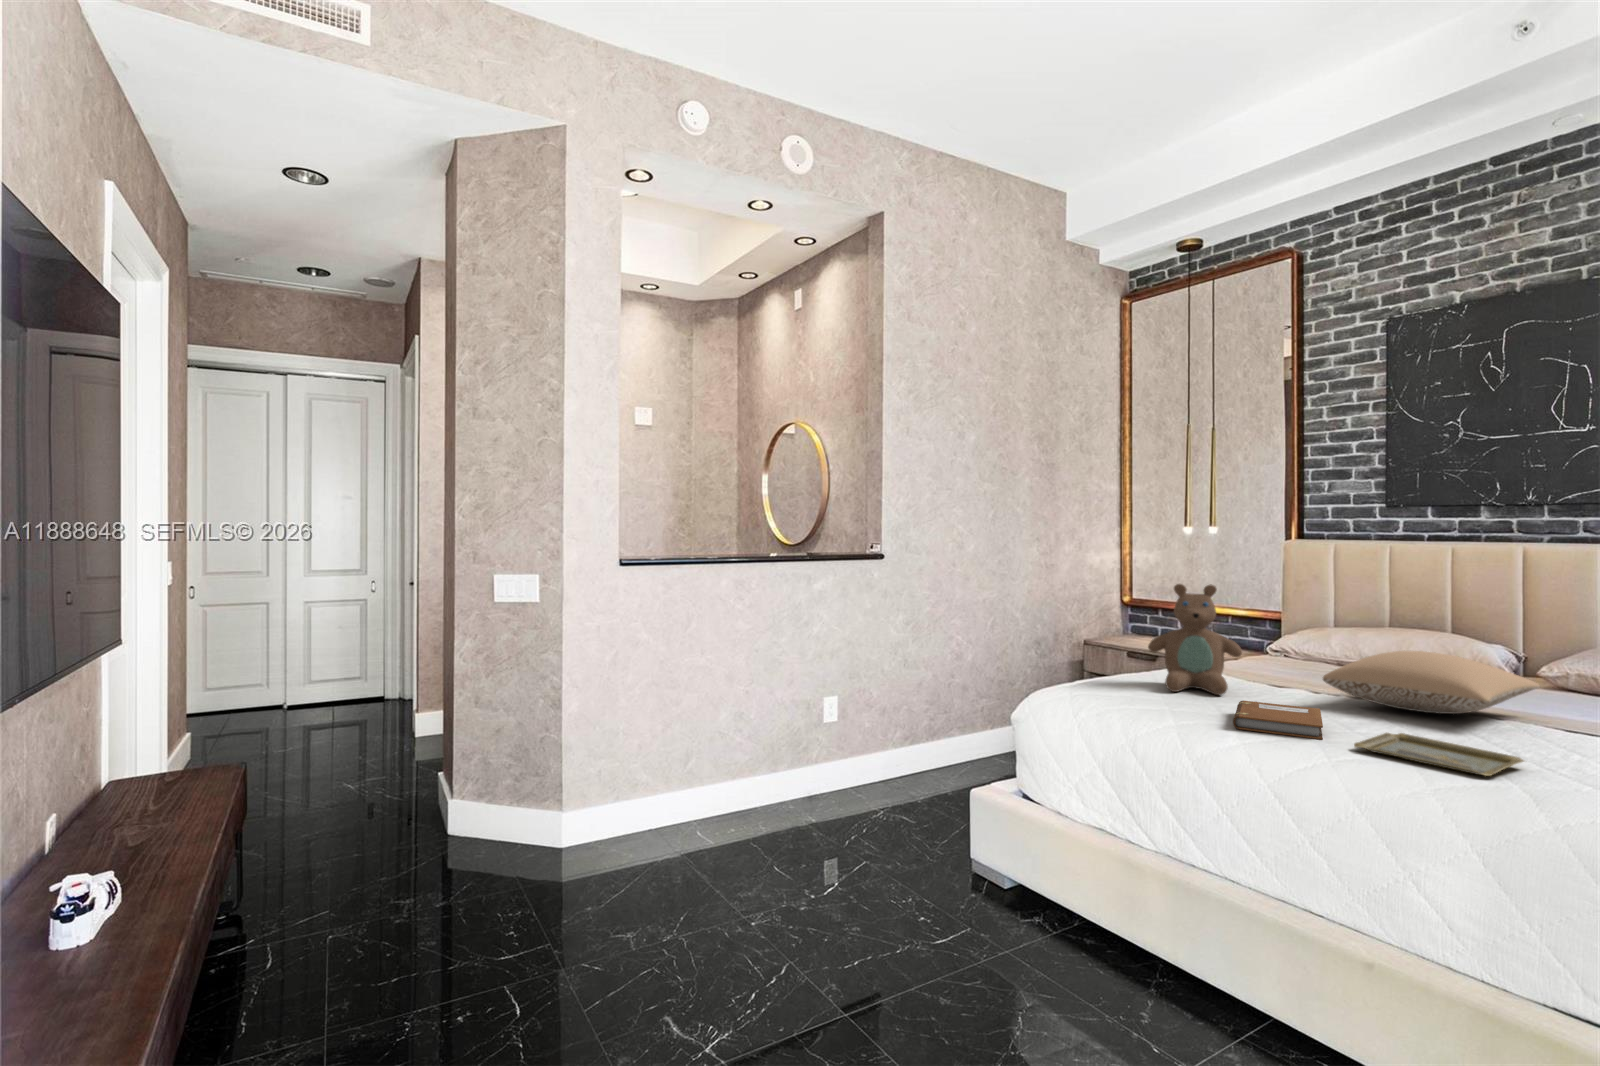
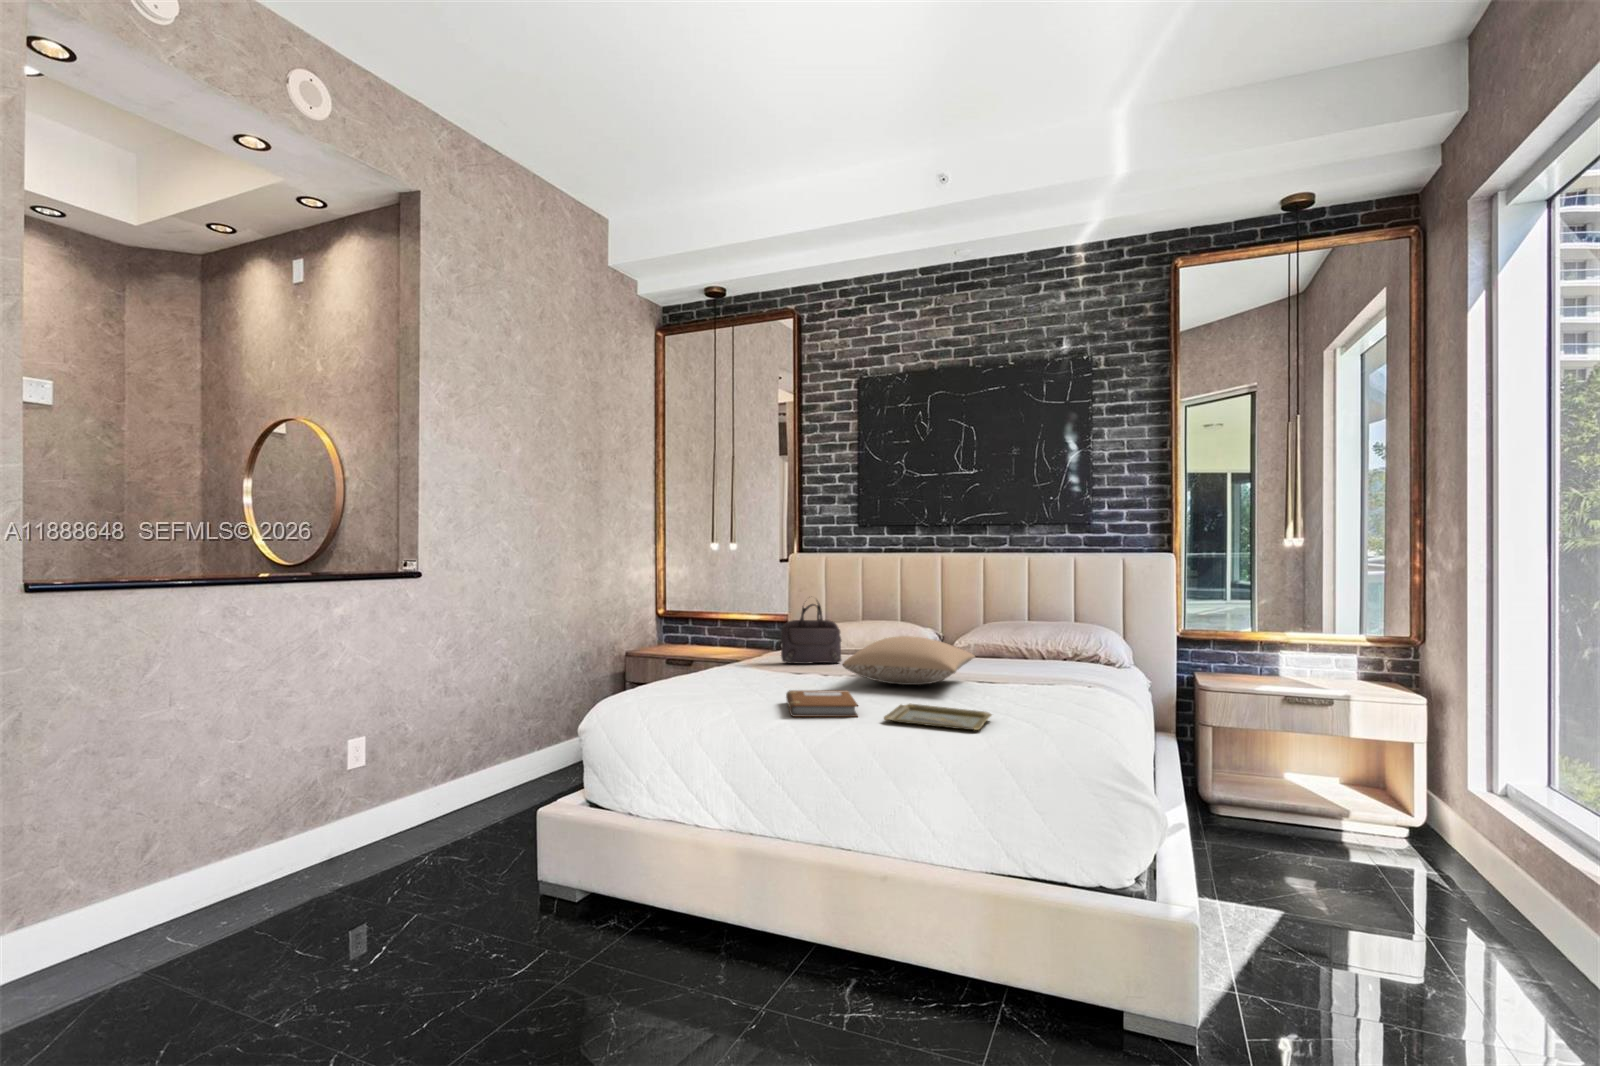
teddy bear: present [1148,584,1242,695] -> none [701,589,779,689]
handbag: none [1256,595,1342,677] -> present [780,603,841,664]

